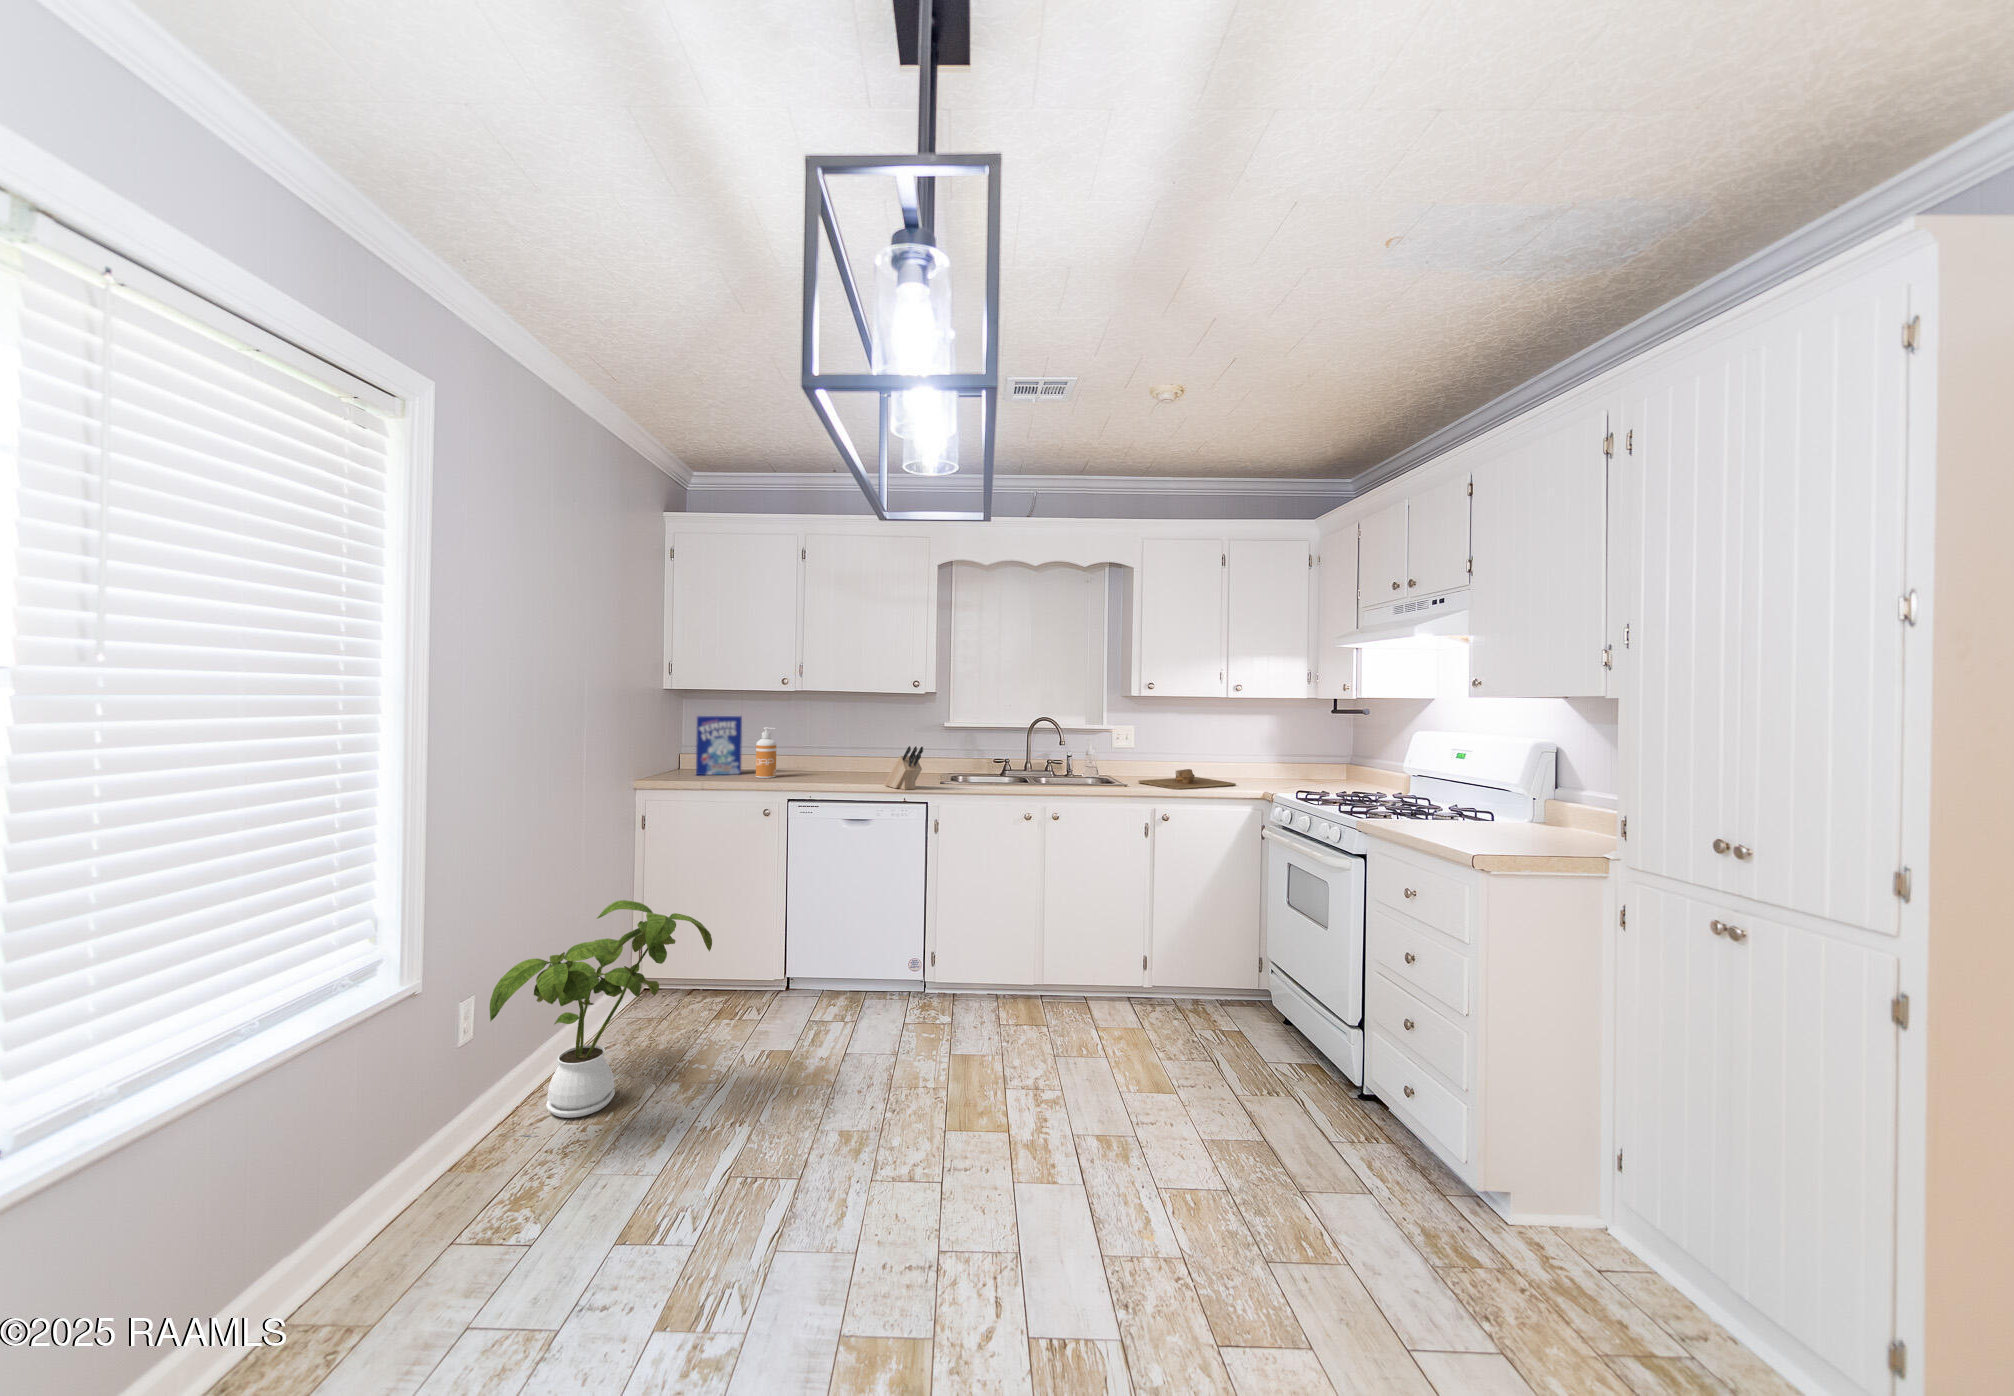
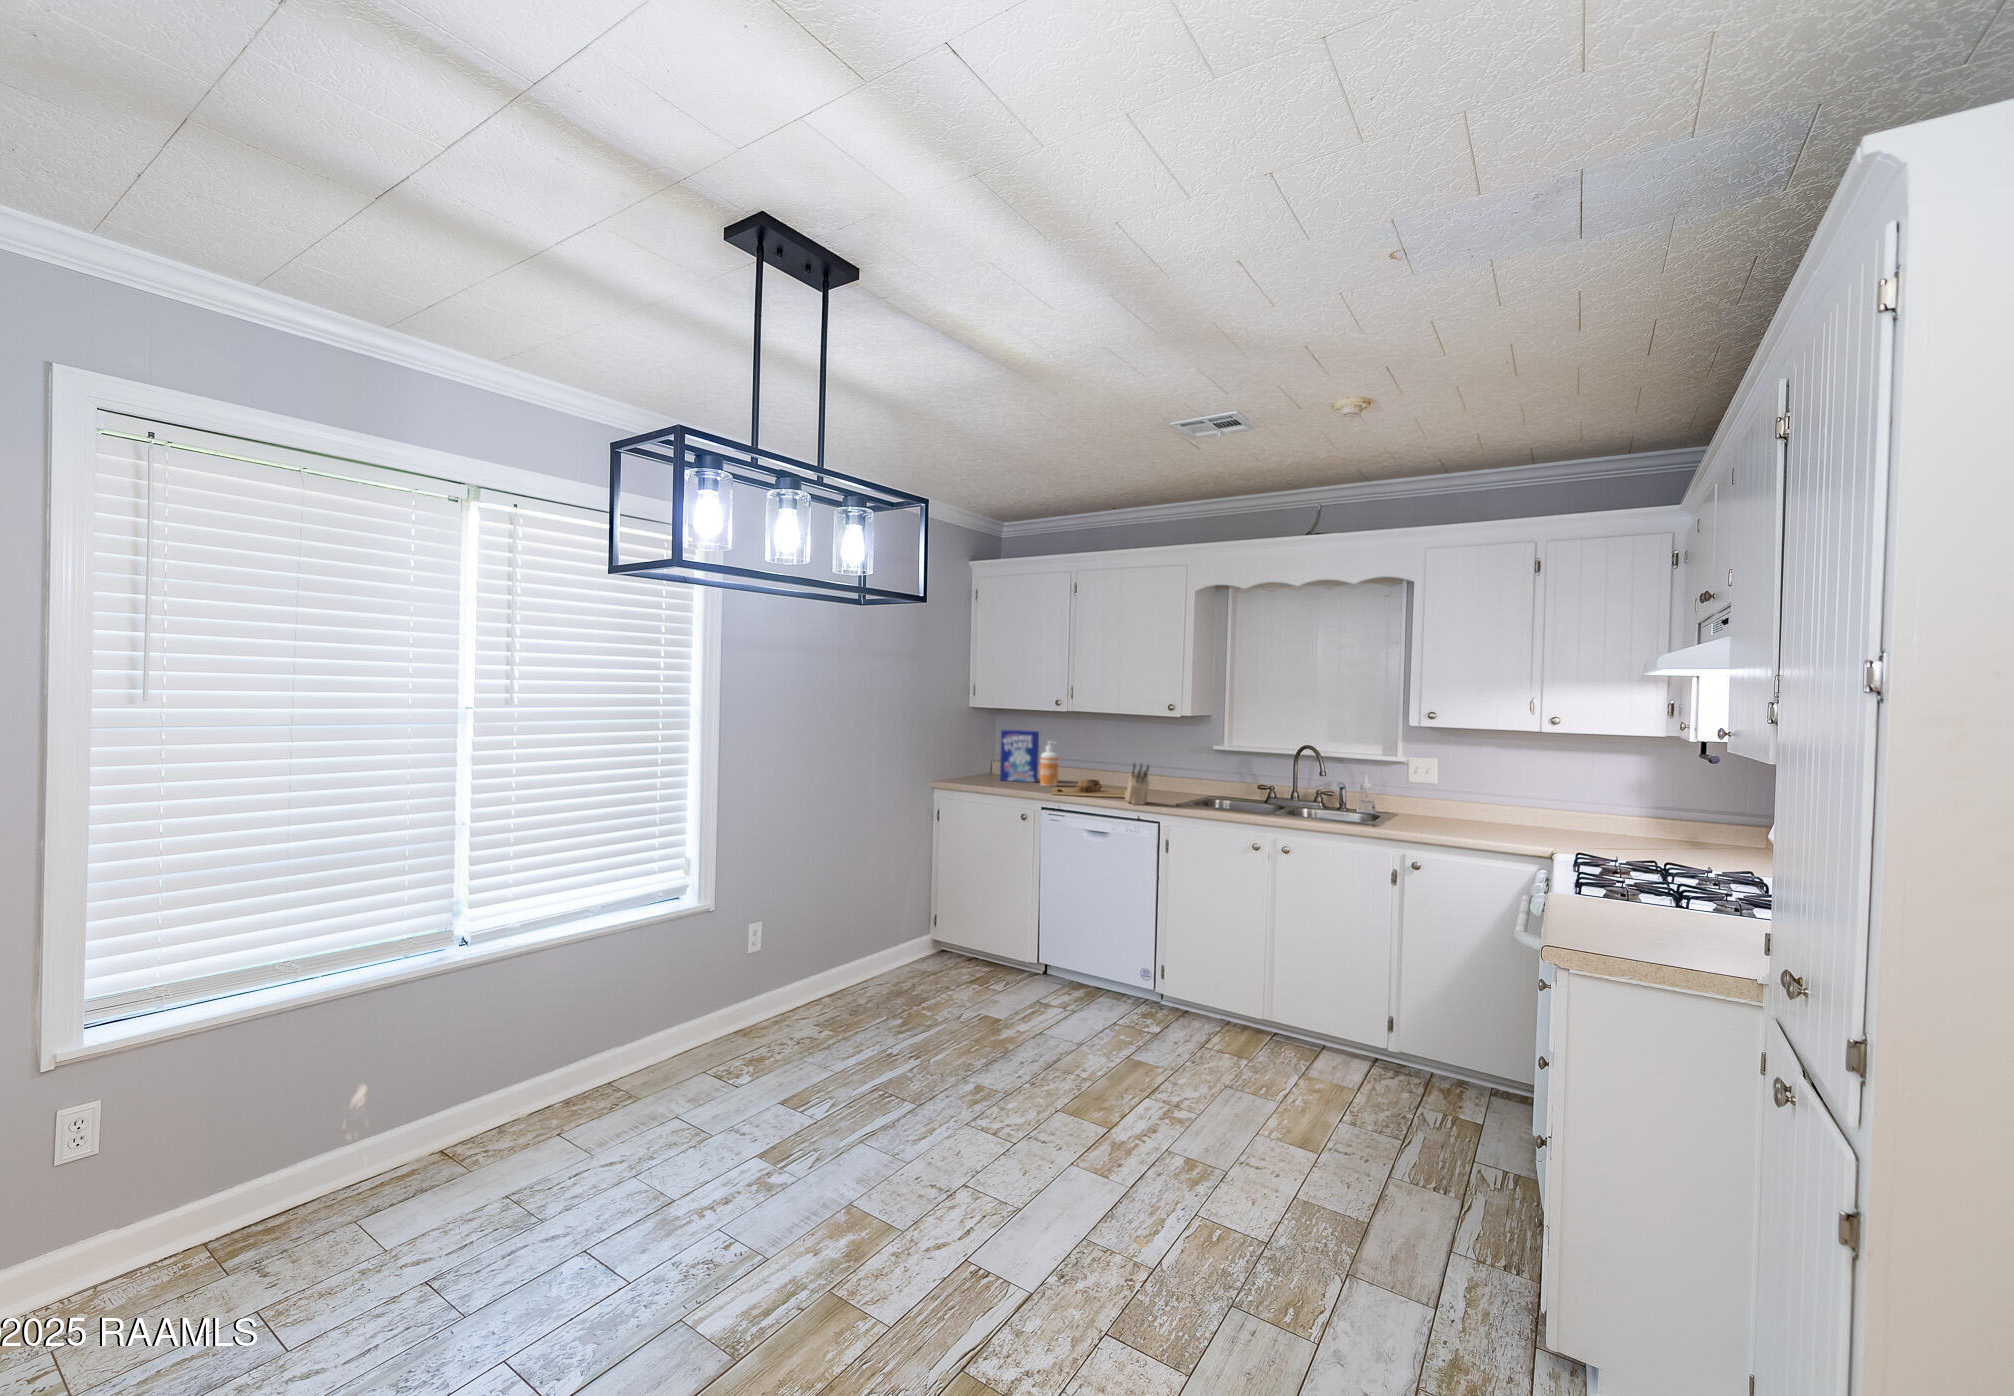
cutting board: present [1138,769,1236,790] -> present [1051,779,1126,798]
house plant: present [490,900,712,1118] -> none [768,864,923,1022]

